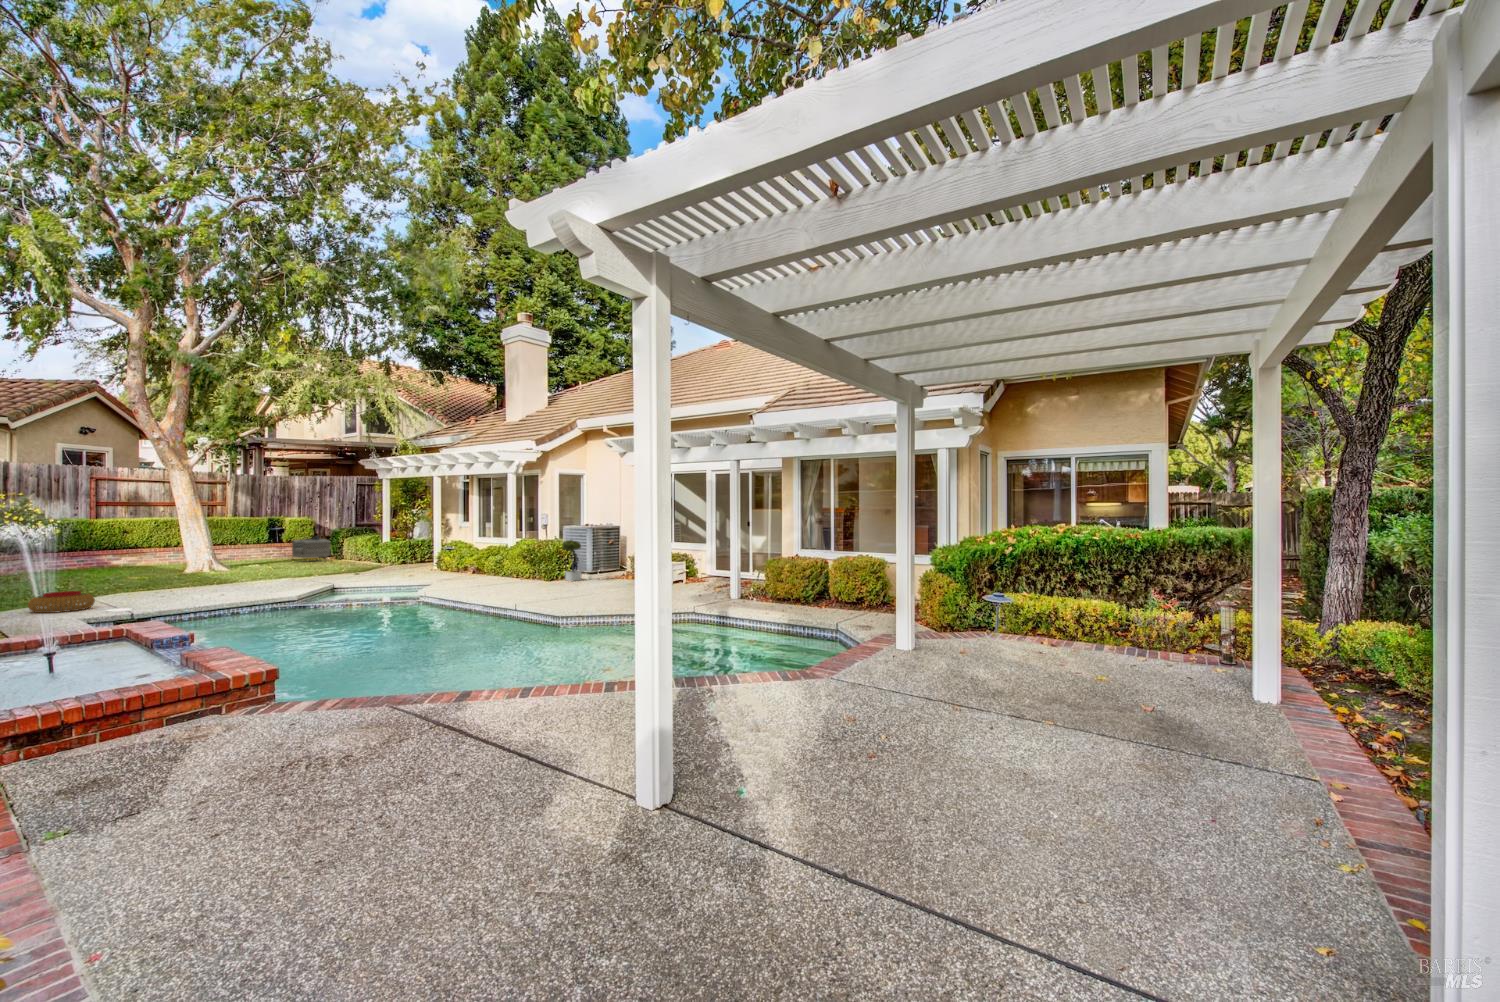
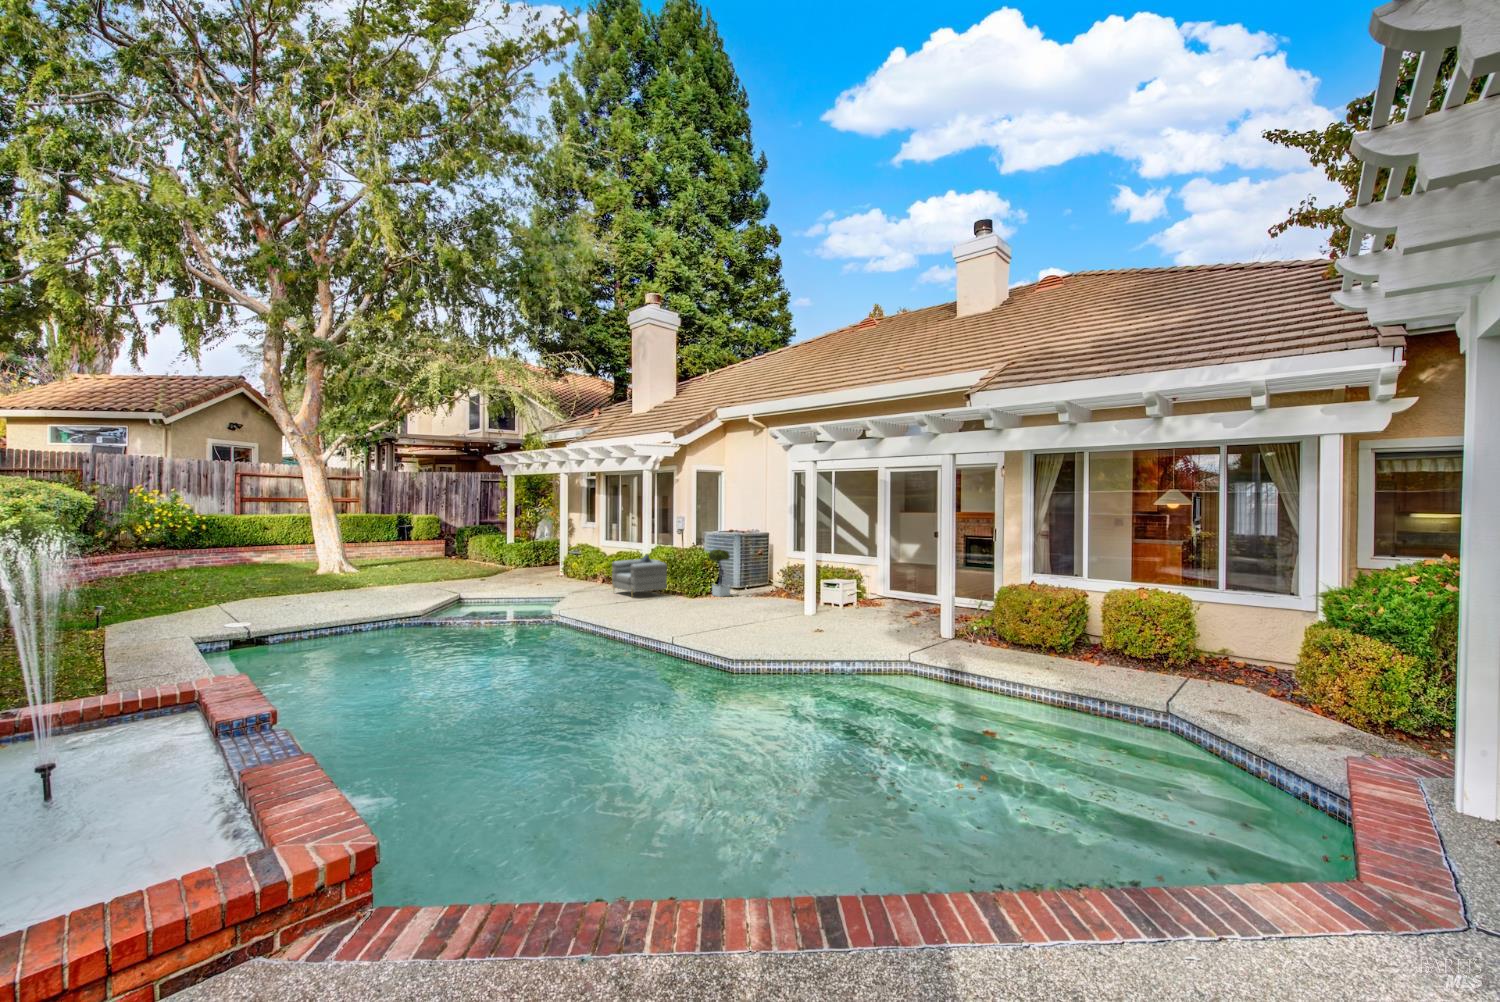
armchair: present [292,536,330,559] -> present [612,555,667,593]
pouf: present [28,591,95,613] -> none [133,609,206,637]

